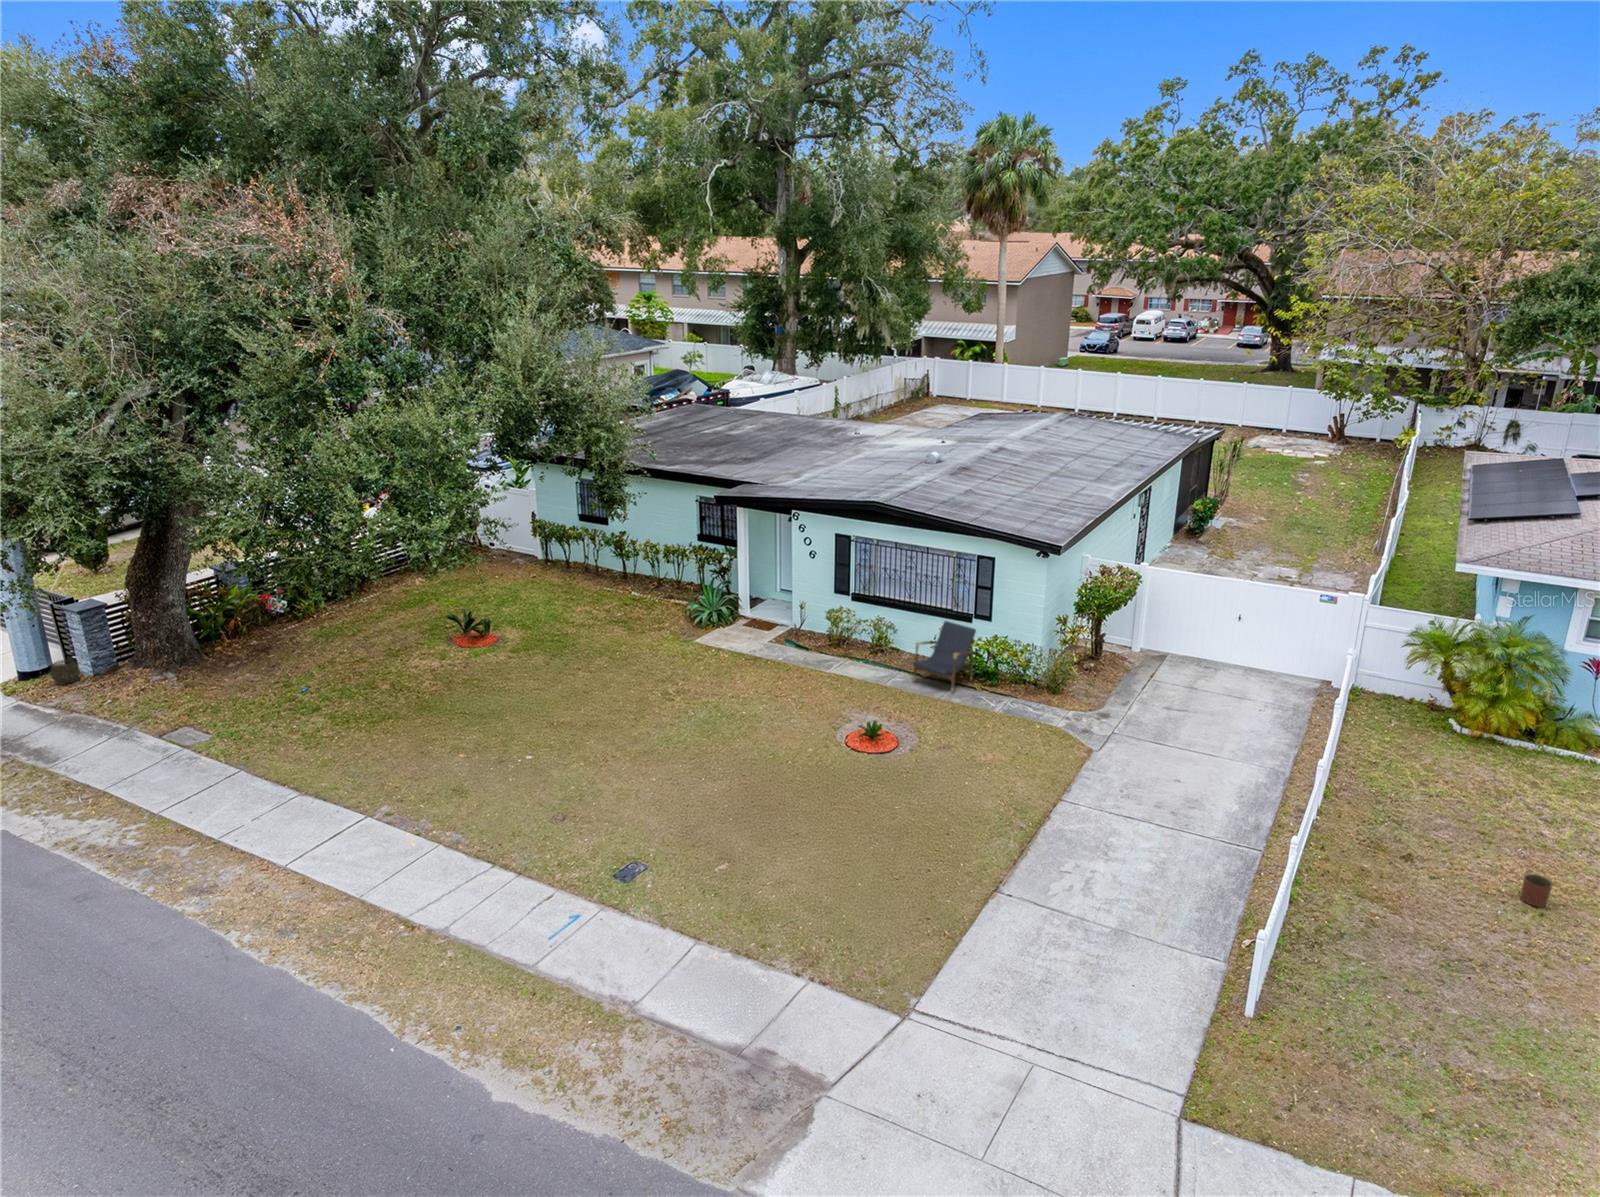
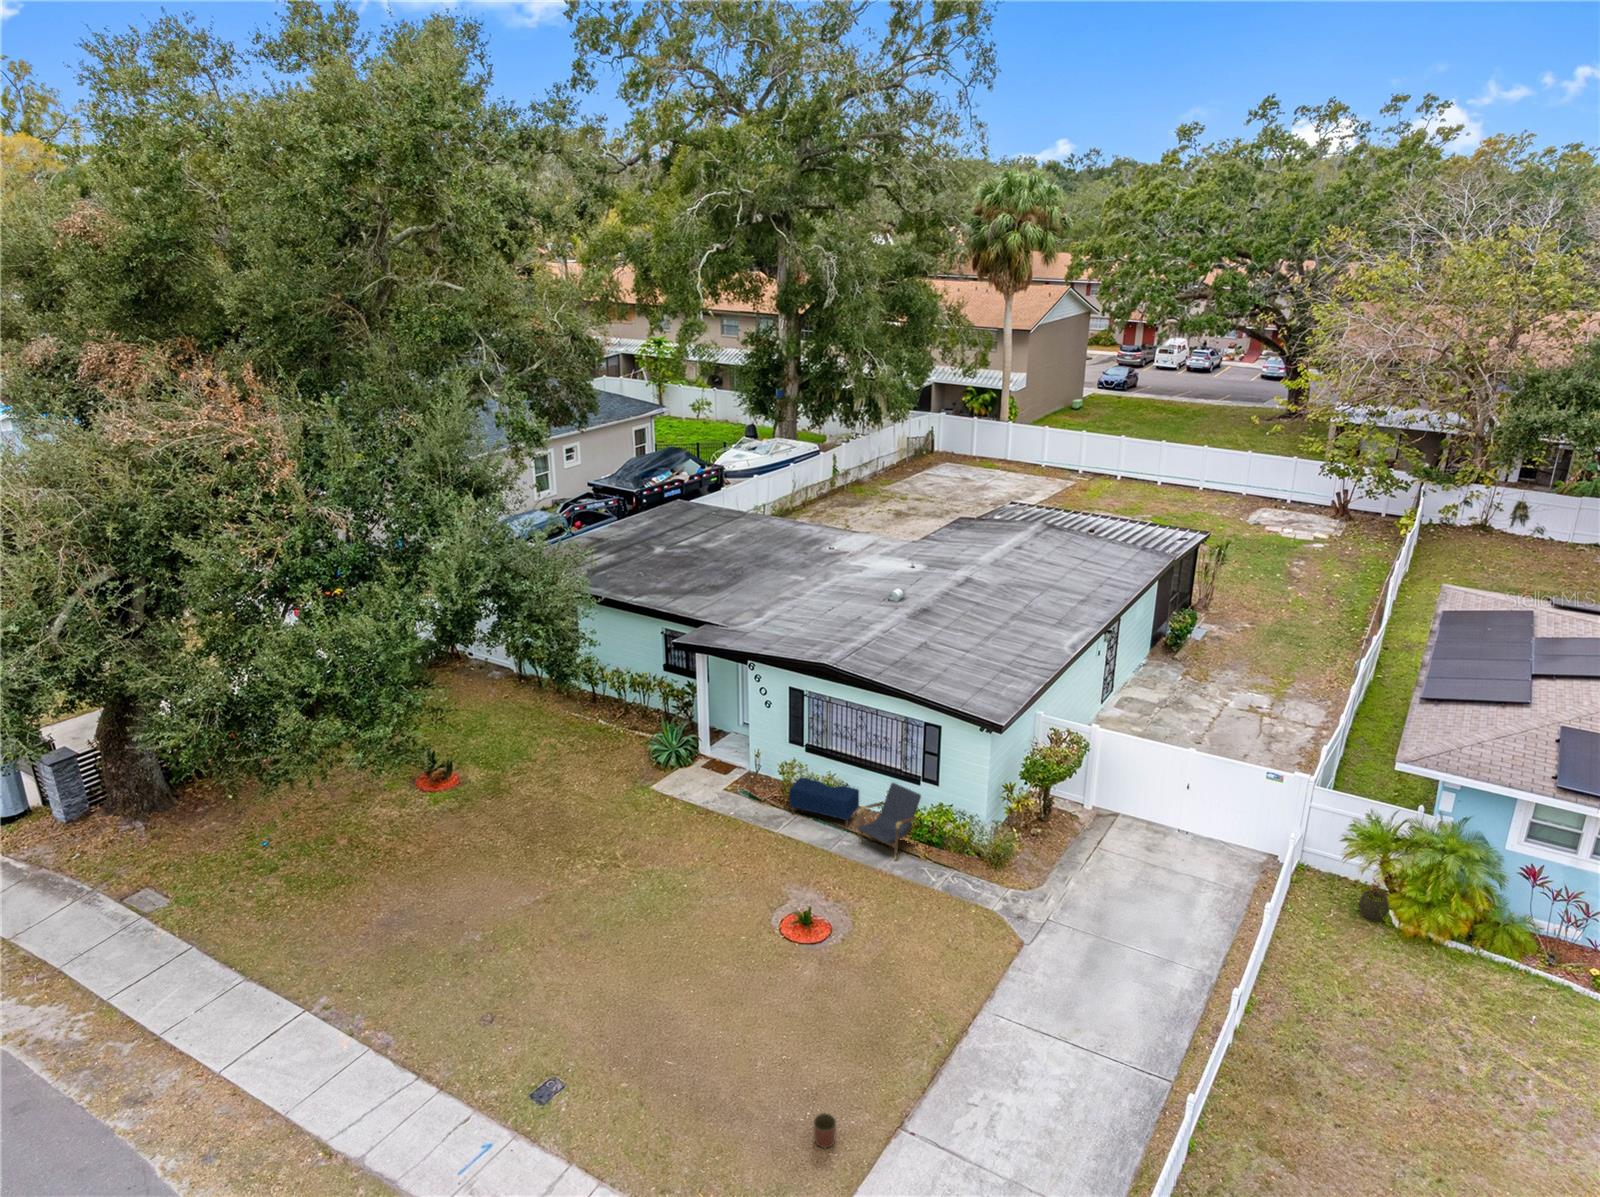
bench: none [839,624,910,670] -> present [789,776,859,827]
woven basket: present [51,659,80,684] -> present [1359,890,1389,921]
planter: present [1521,874,1552,907] -> present [813,1113,836,1148]

